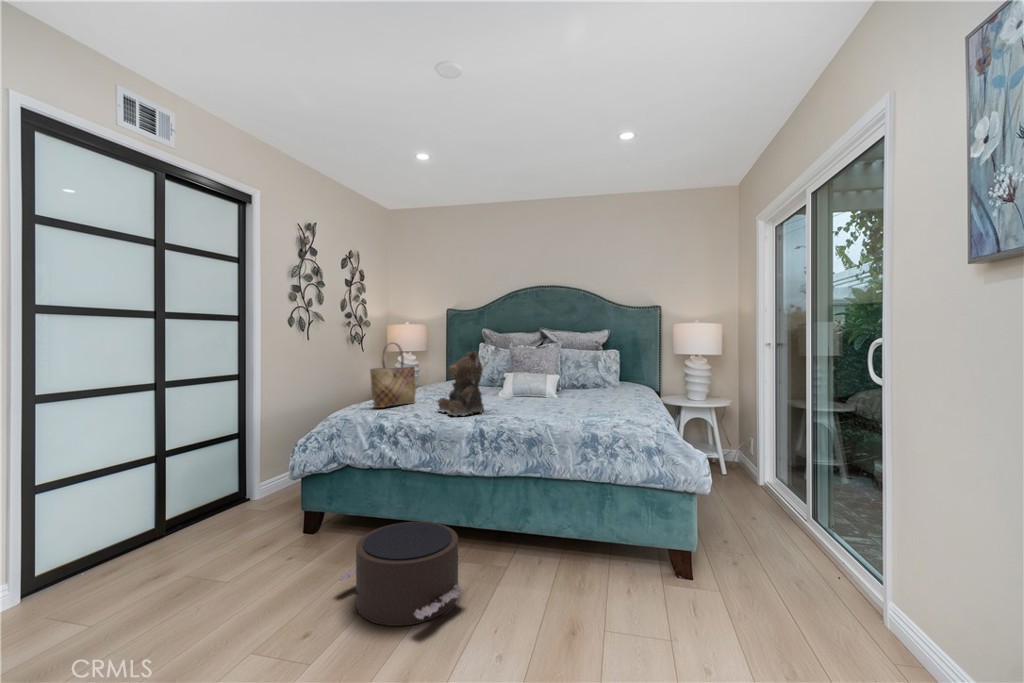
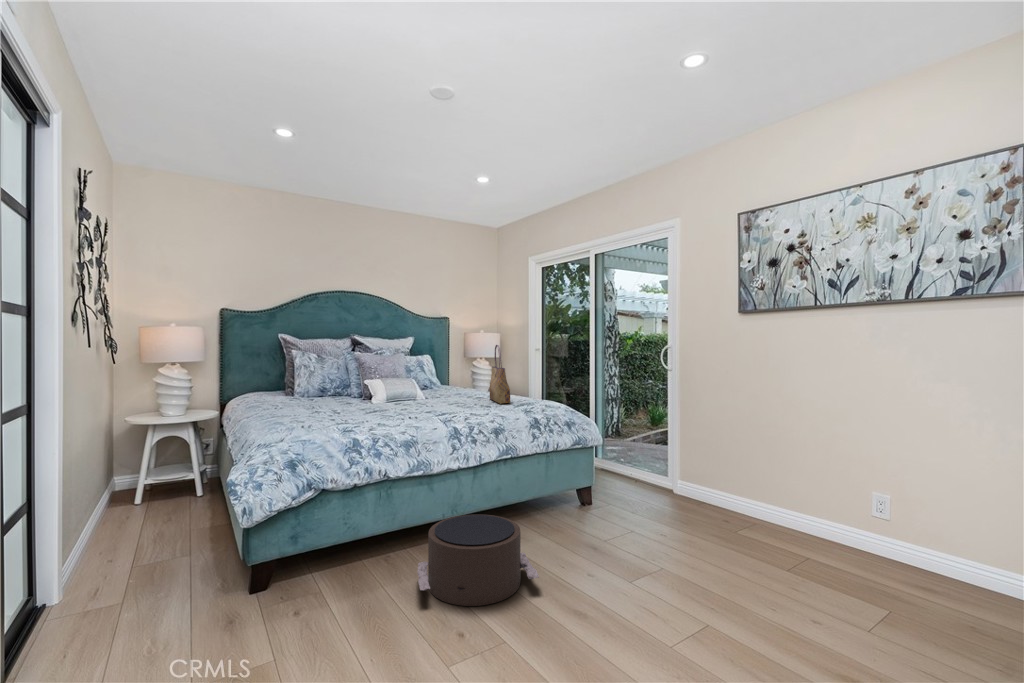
tote bag: present [370,342,416,408] -> present [490,345,510,404]
teddy bear: present [438,351,484,416] -> none [381,356,431,419]

